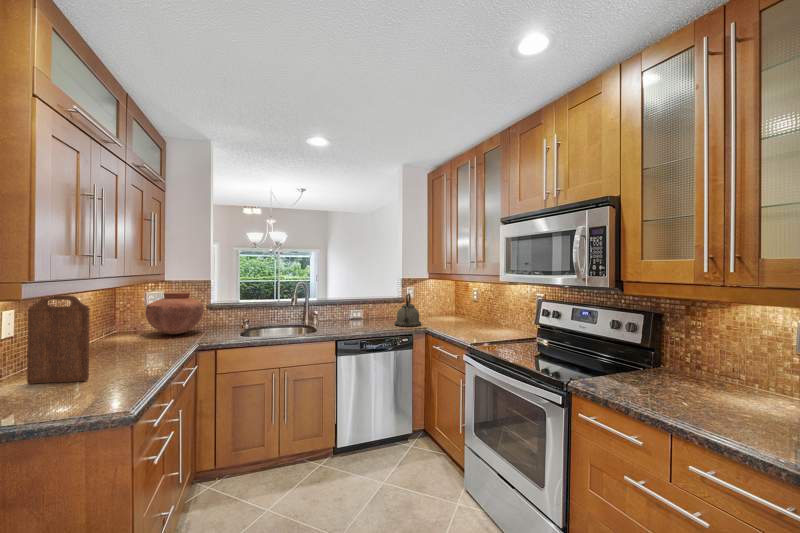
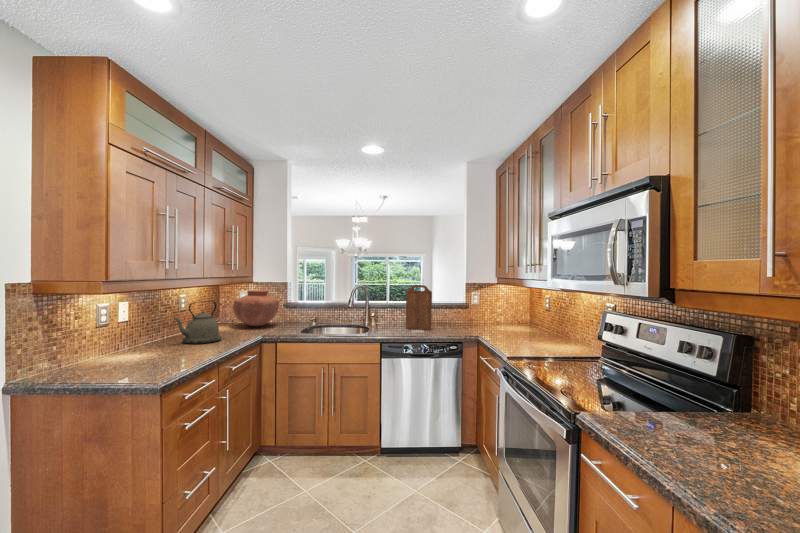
kettle: present [395,294,421,327] -> present [174,301,221,344]
cutting board: present [27,295,90,384] -> present [406,285,432,330]

